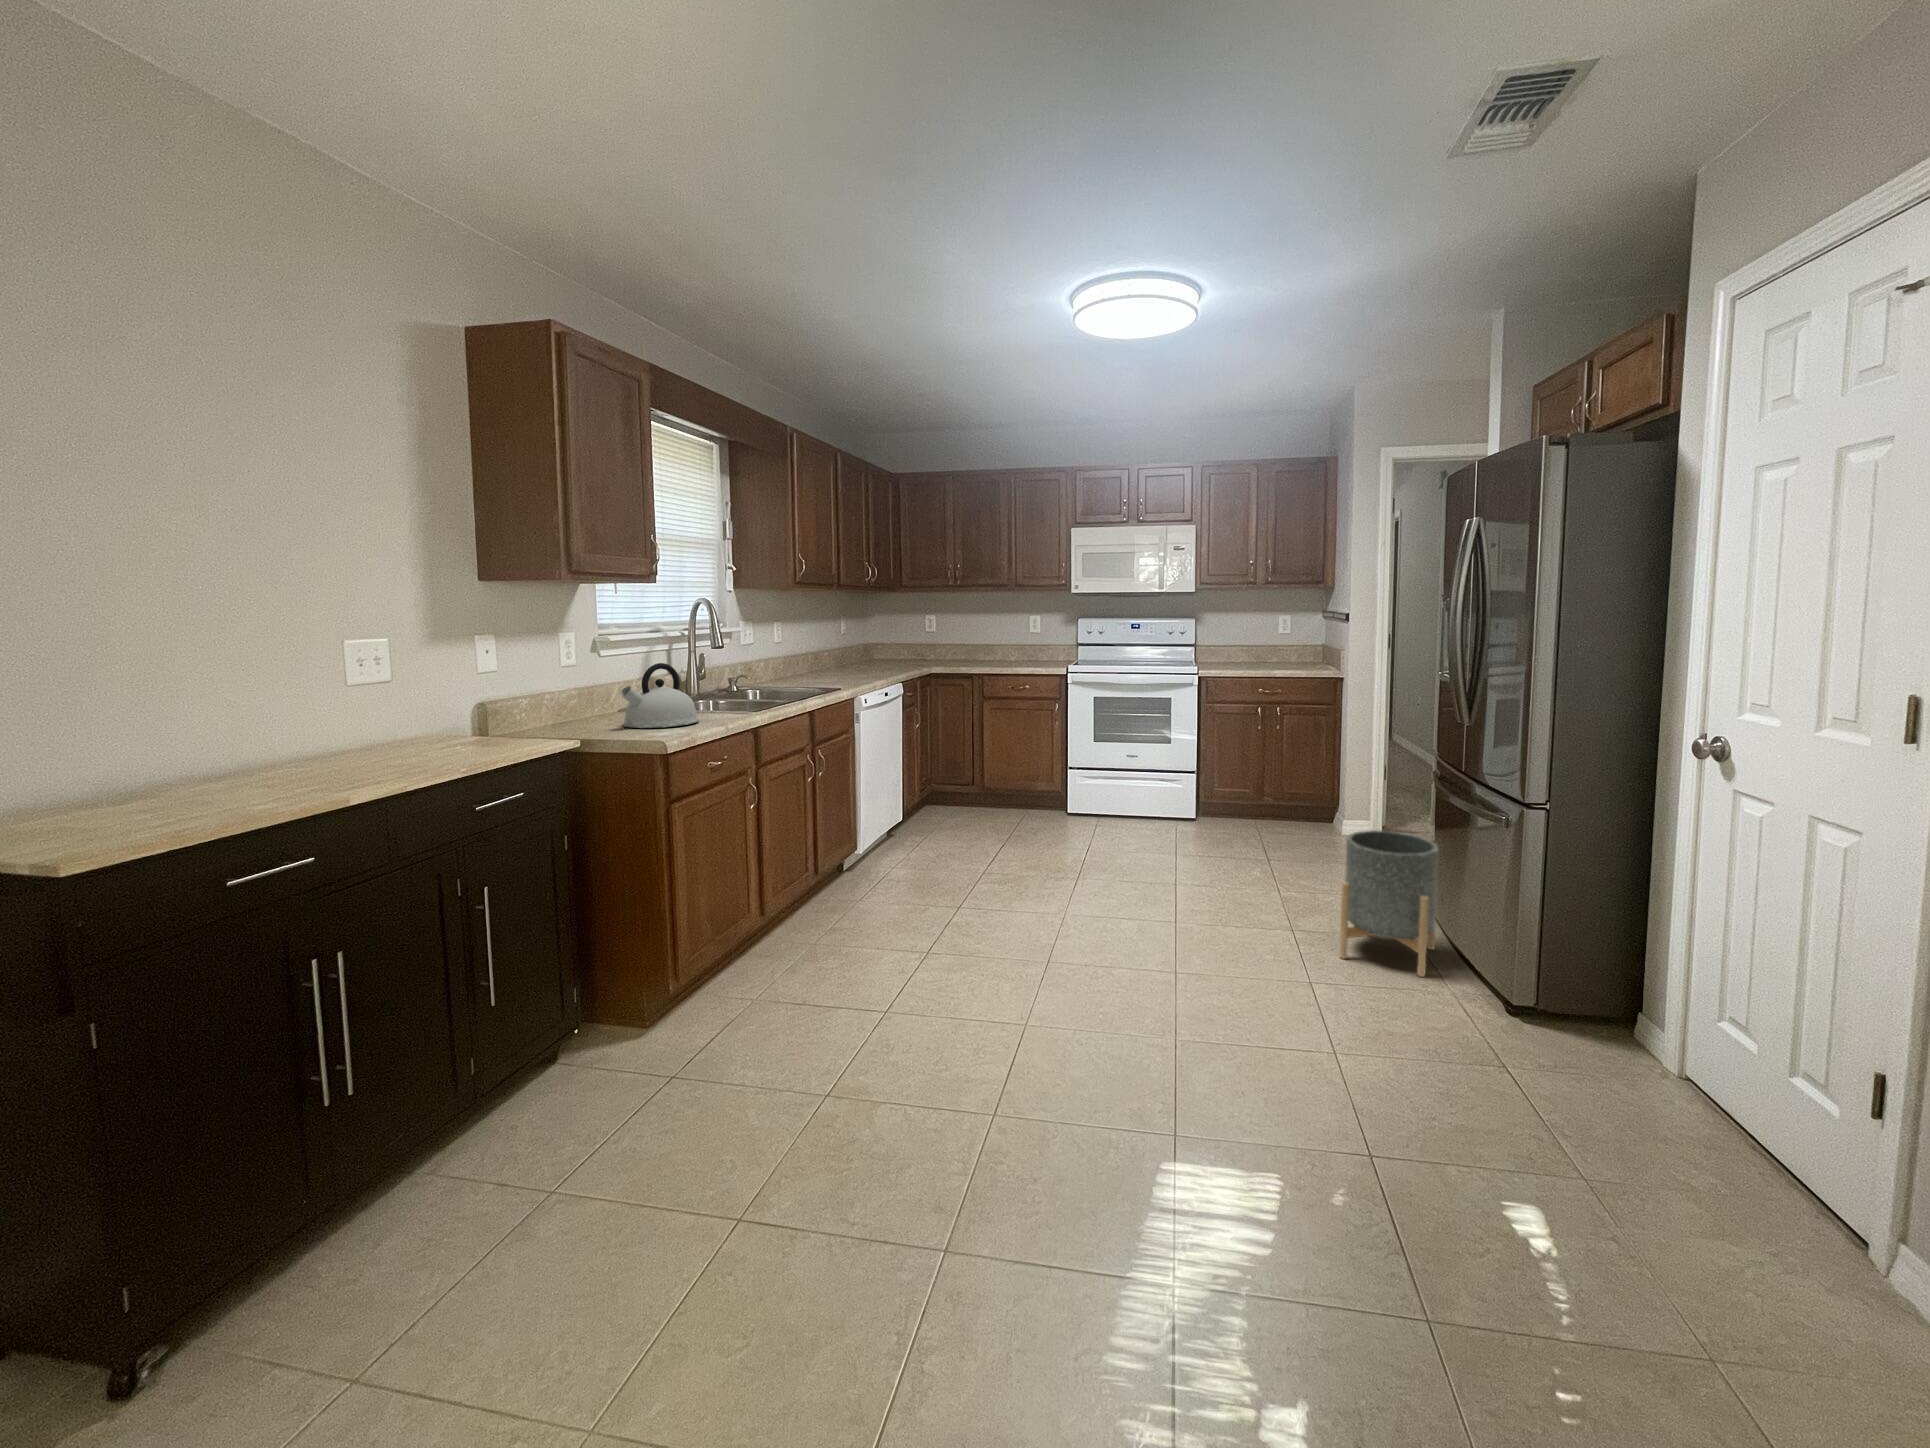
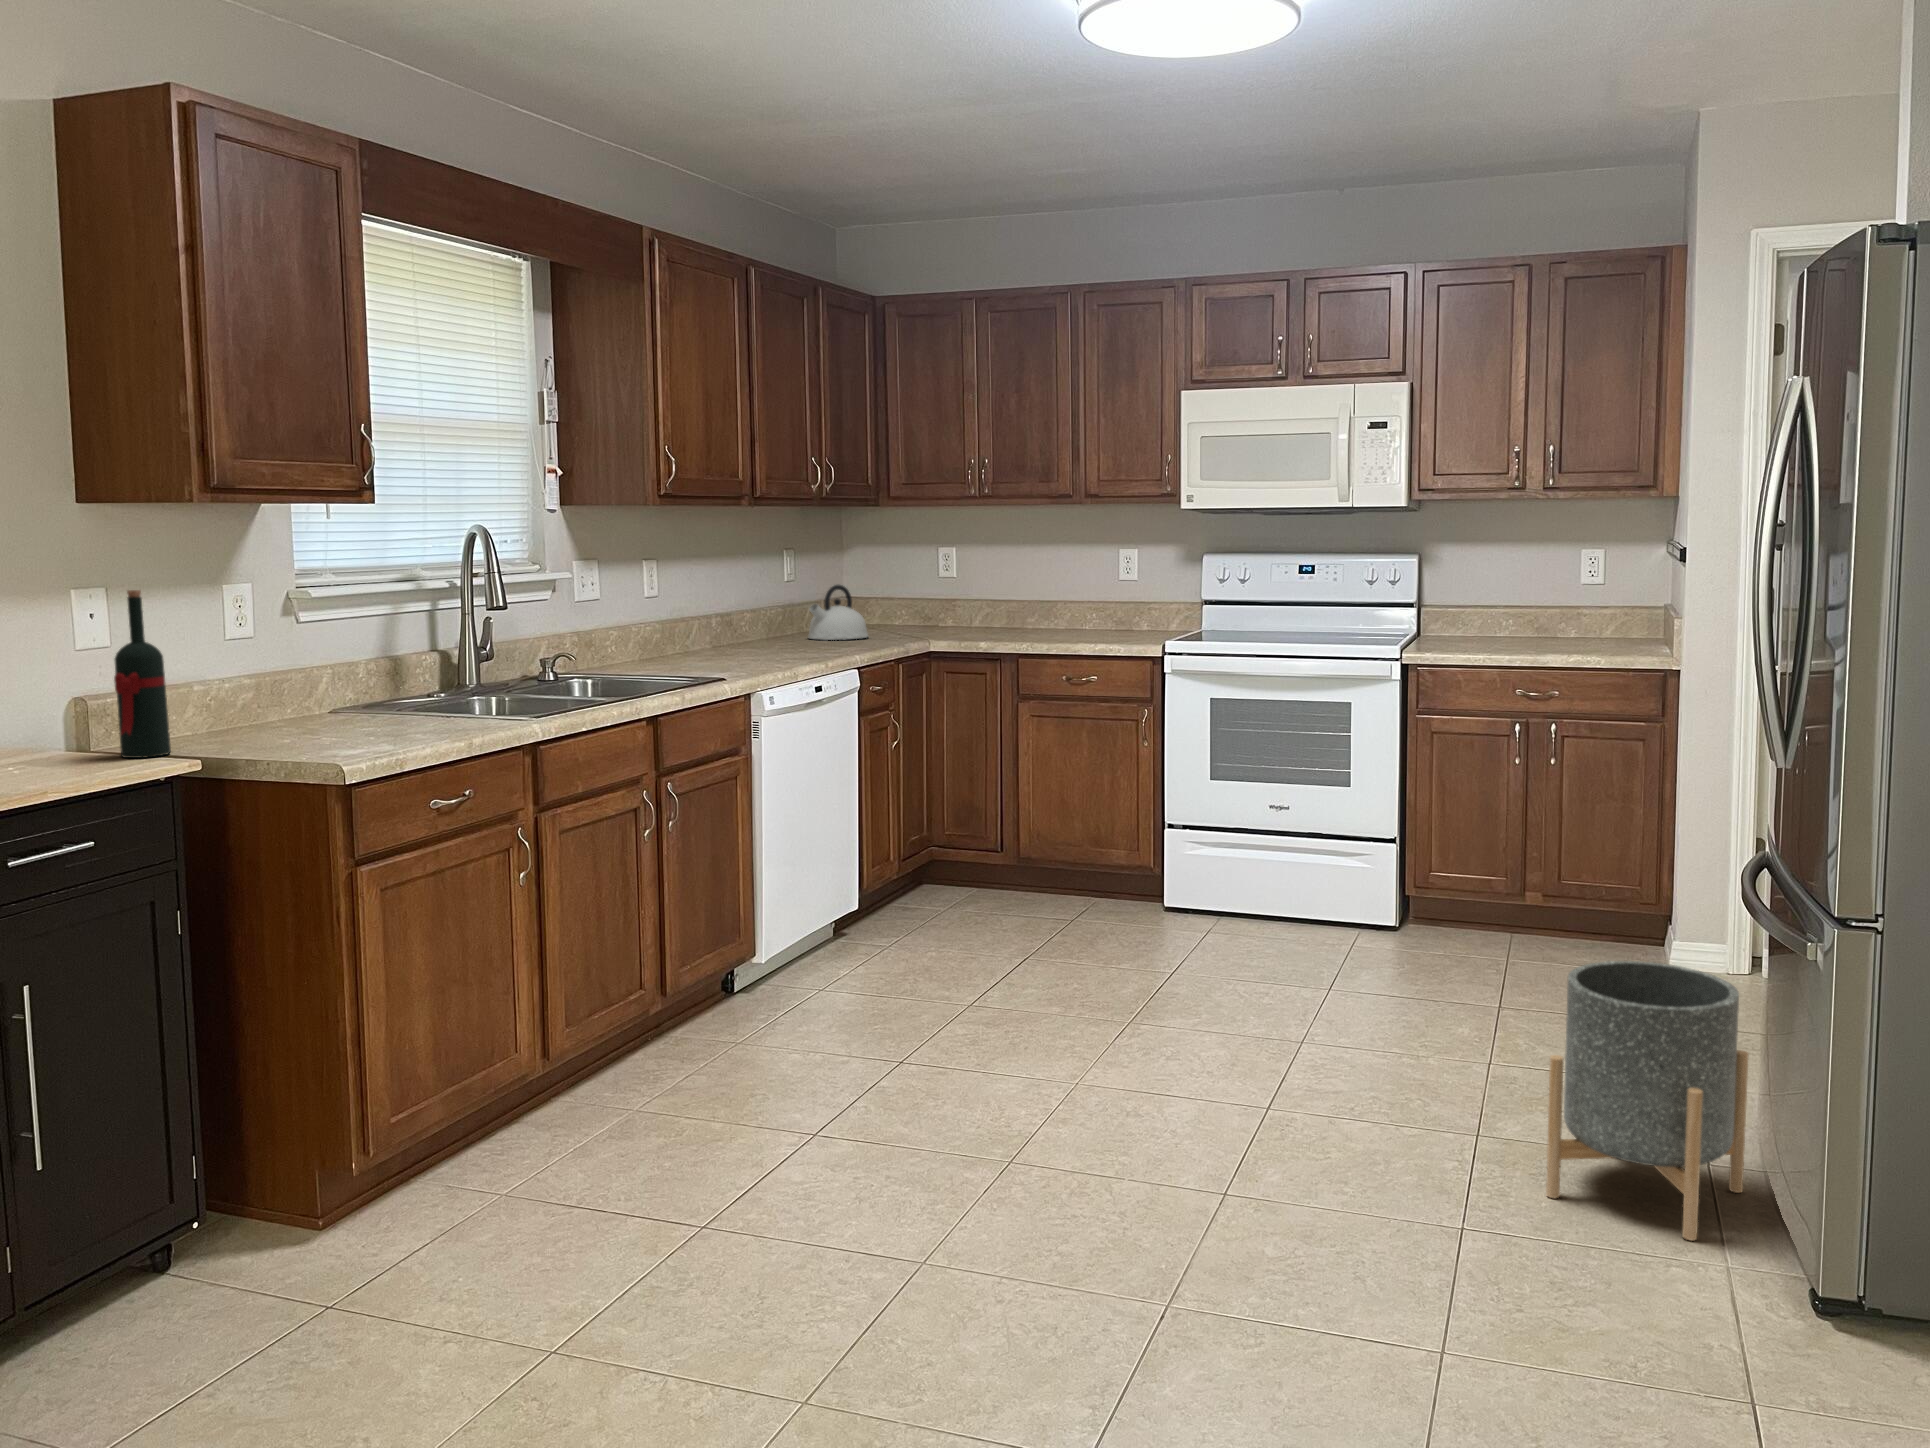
wine bottle: none [517,635,552,741] -> present [114,590,171,758]
kettle: present [620,663,699,728] -> present [808,585,868,640]

